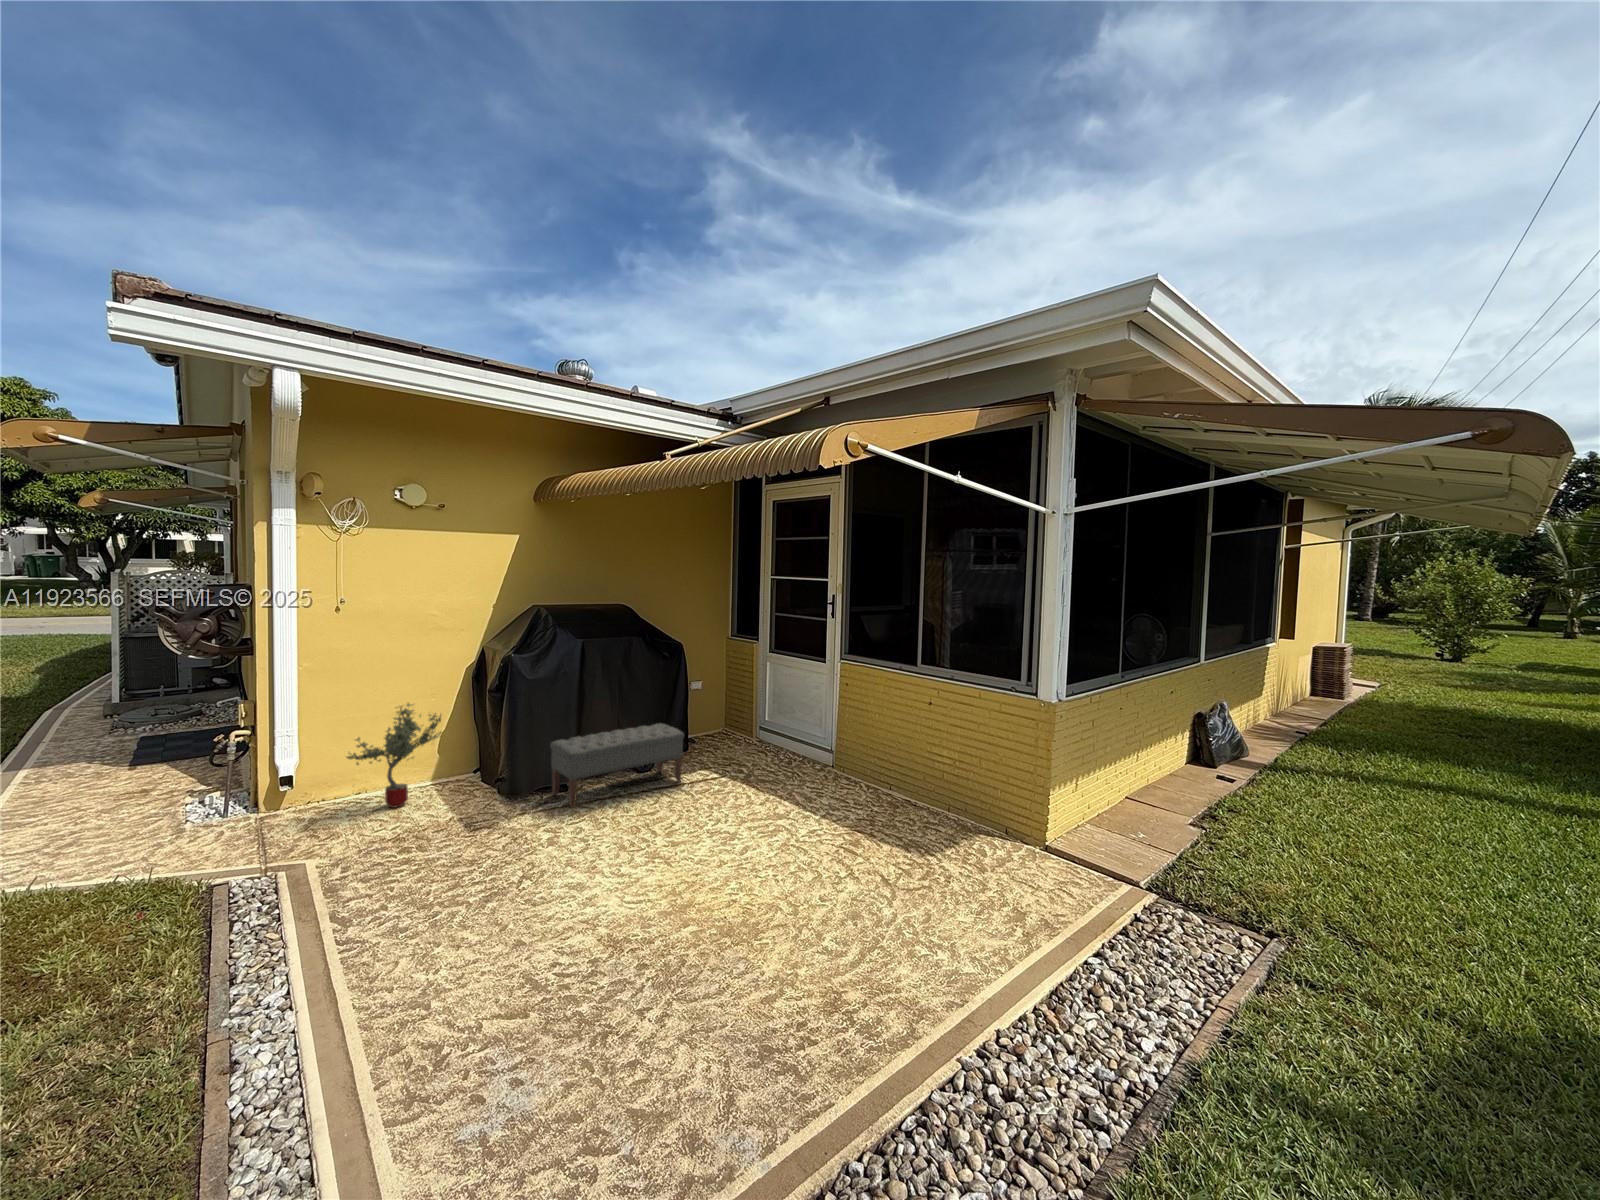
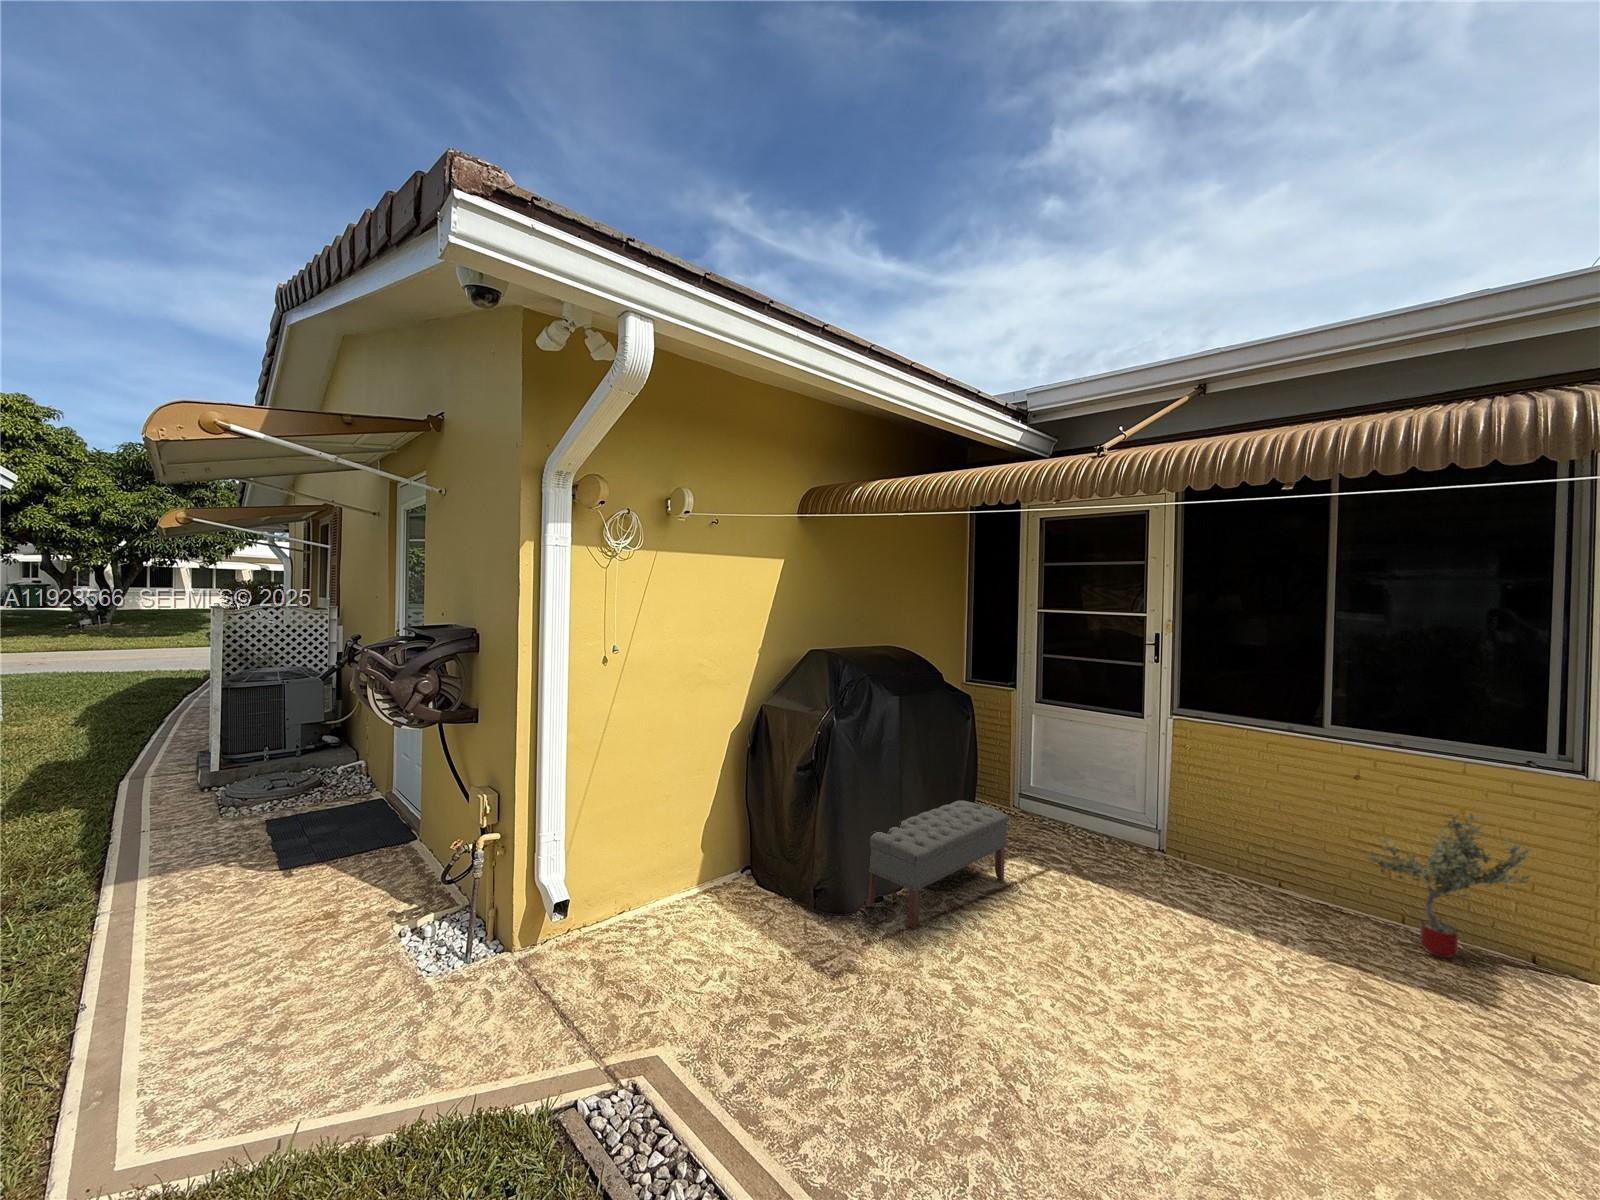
potted tree: present [347,703,442,808] -> present [1368,814,1529,958]

